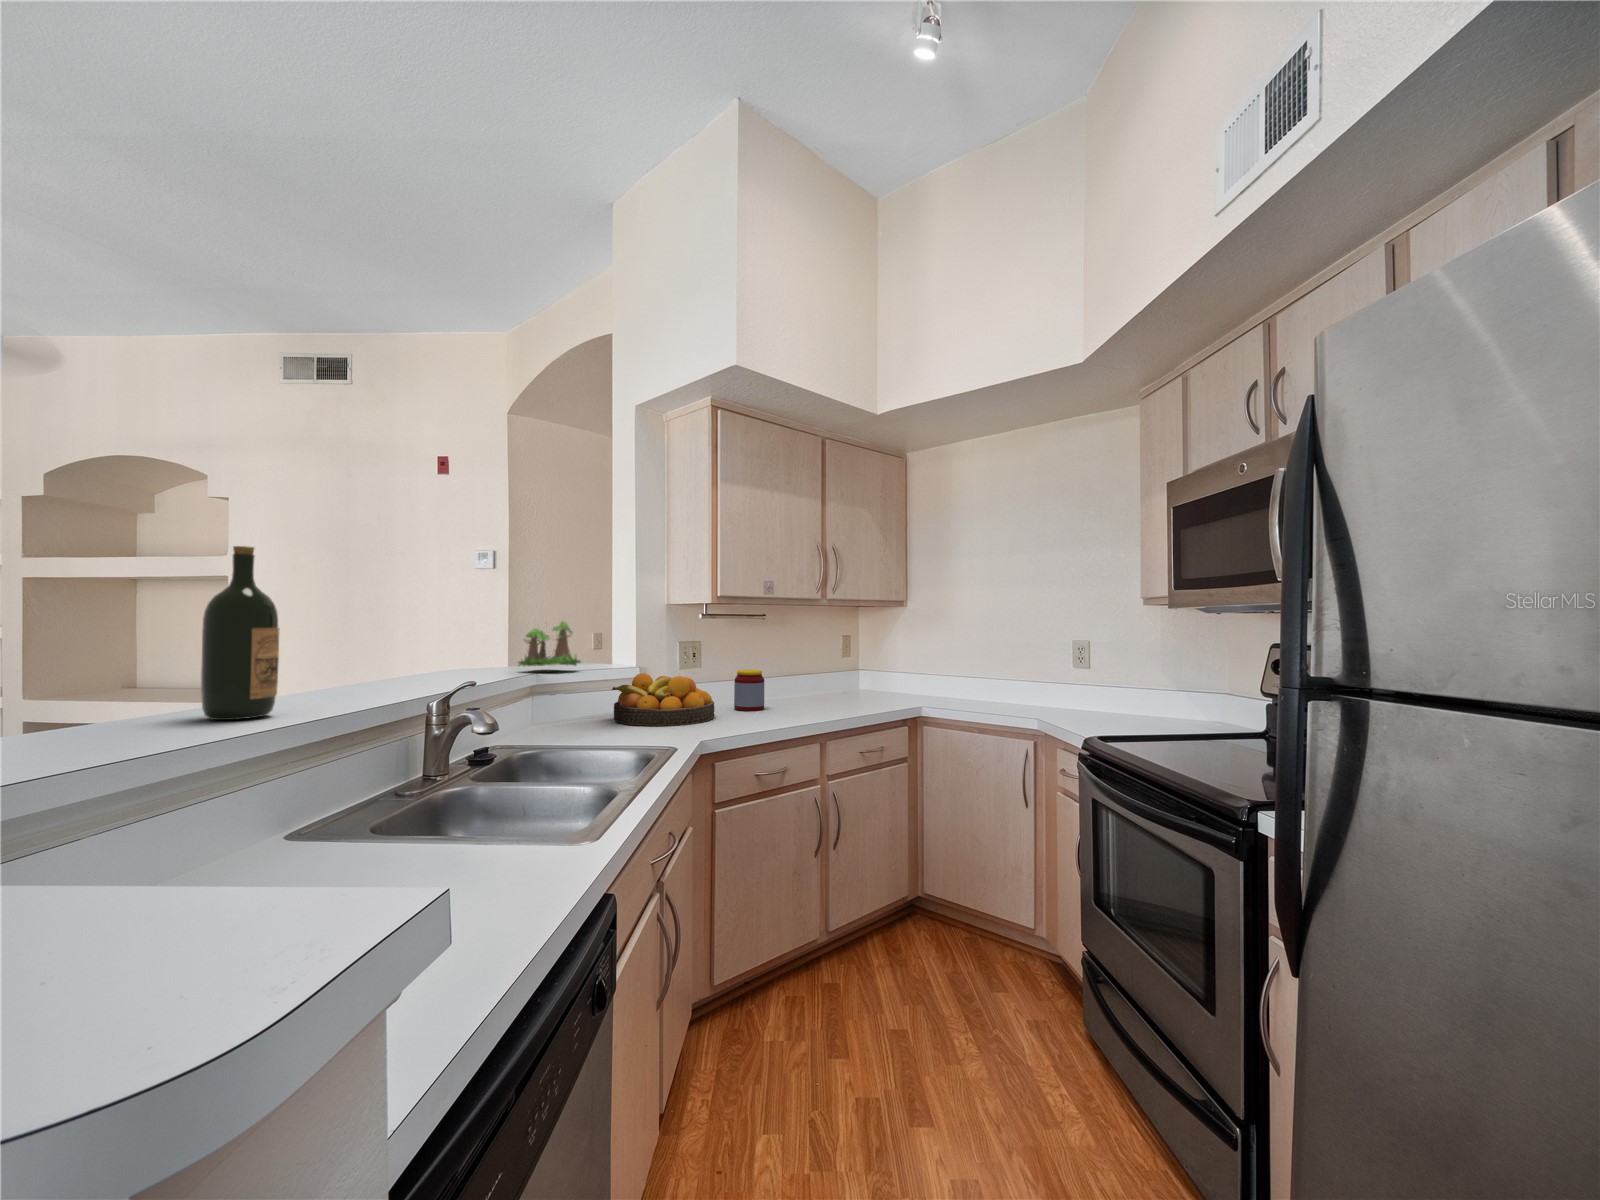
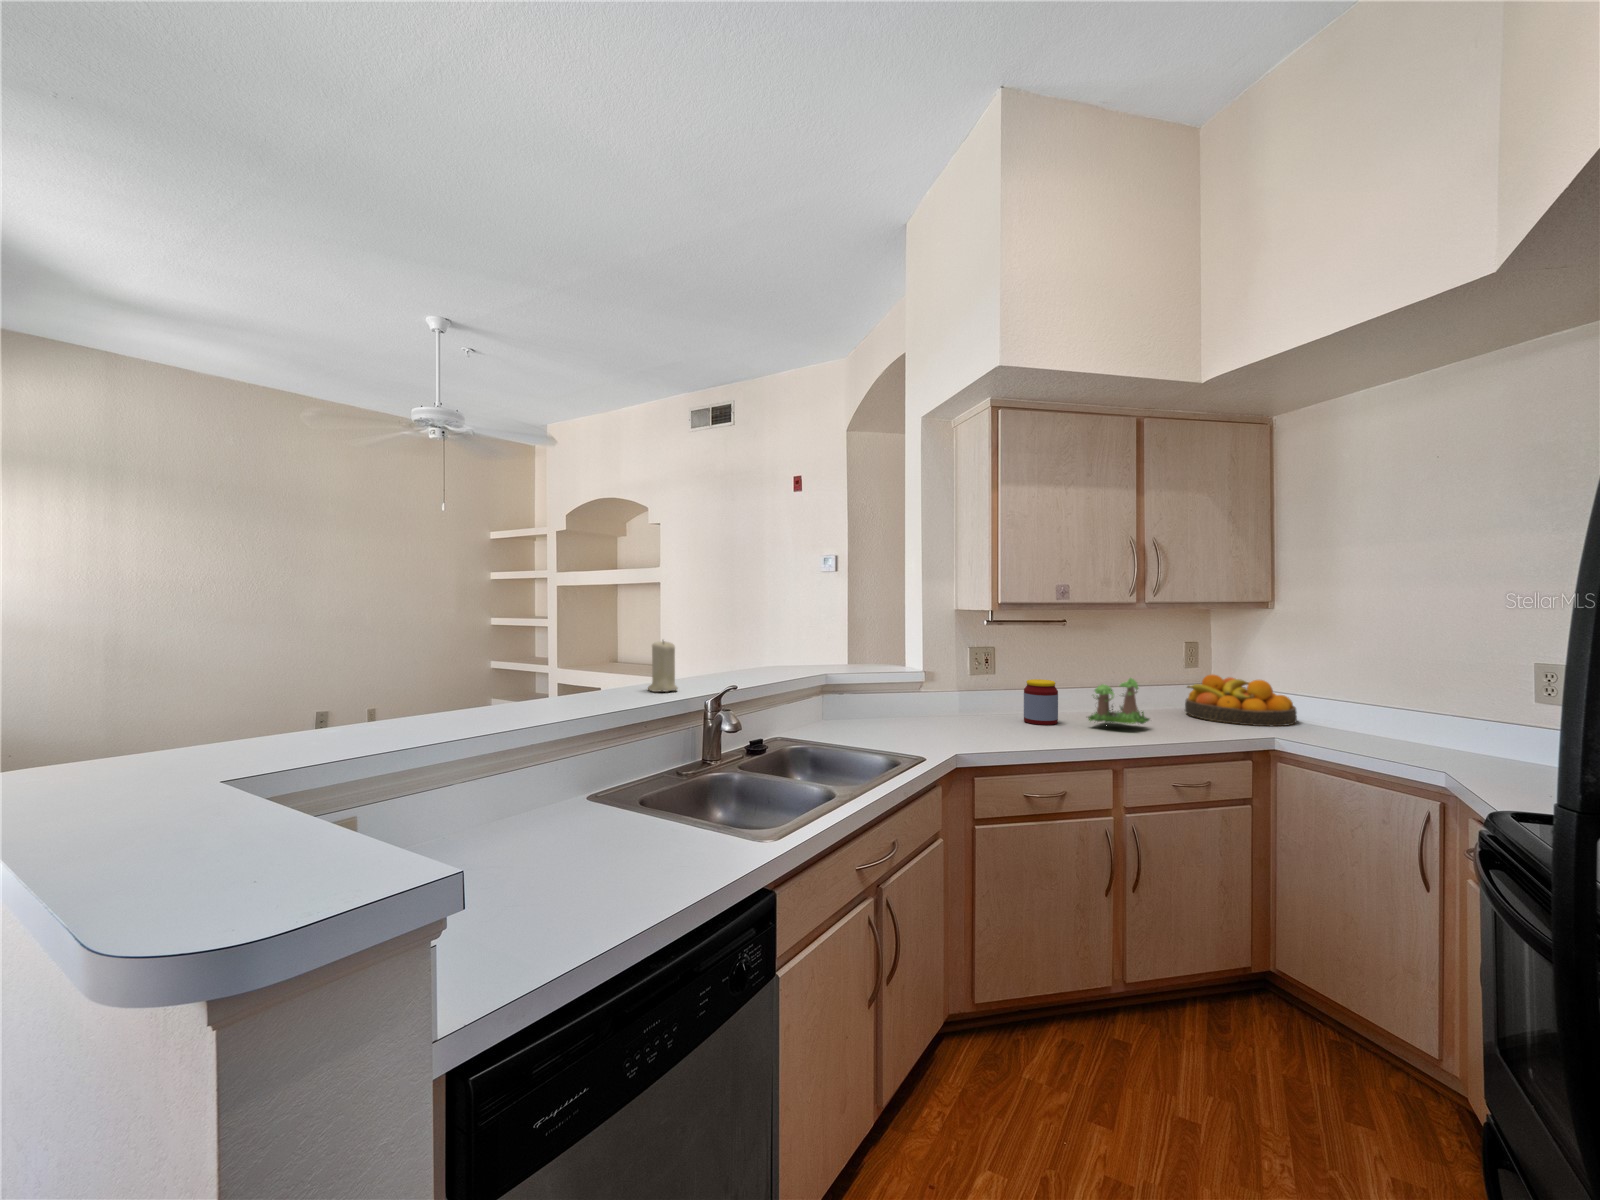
wine bottle: present [201,546,279,720] -> none [560,586,603,707]
plant: present [519,621,581,666] -> present [1088,678,1149,724]
candle: none [320,629,371,698] -> present [648,641,678,692]
fruit bowl: present [612,673,714,726] -> present [1185,674,1297,726]

